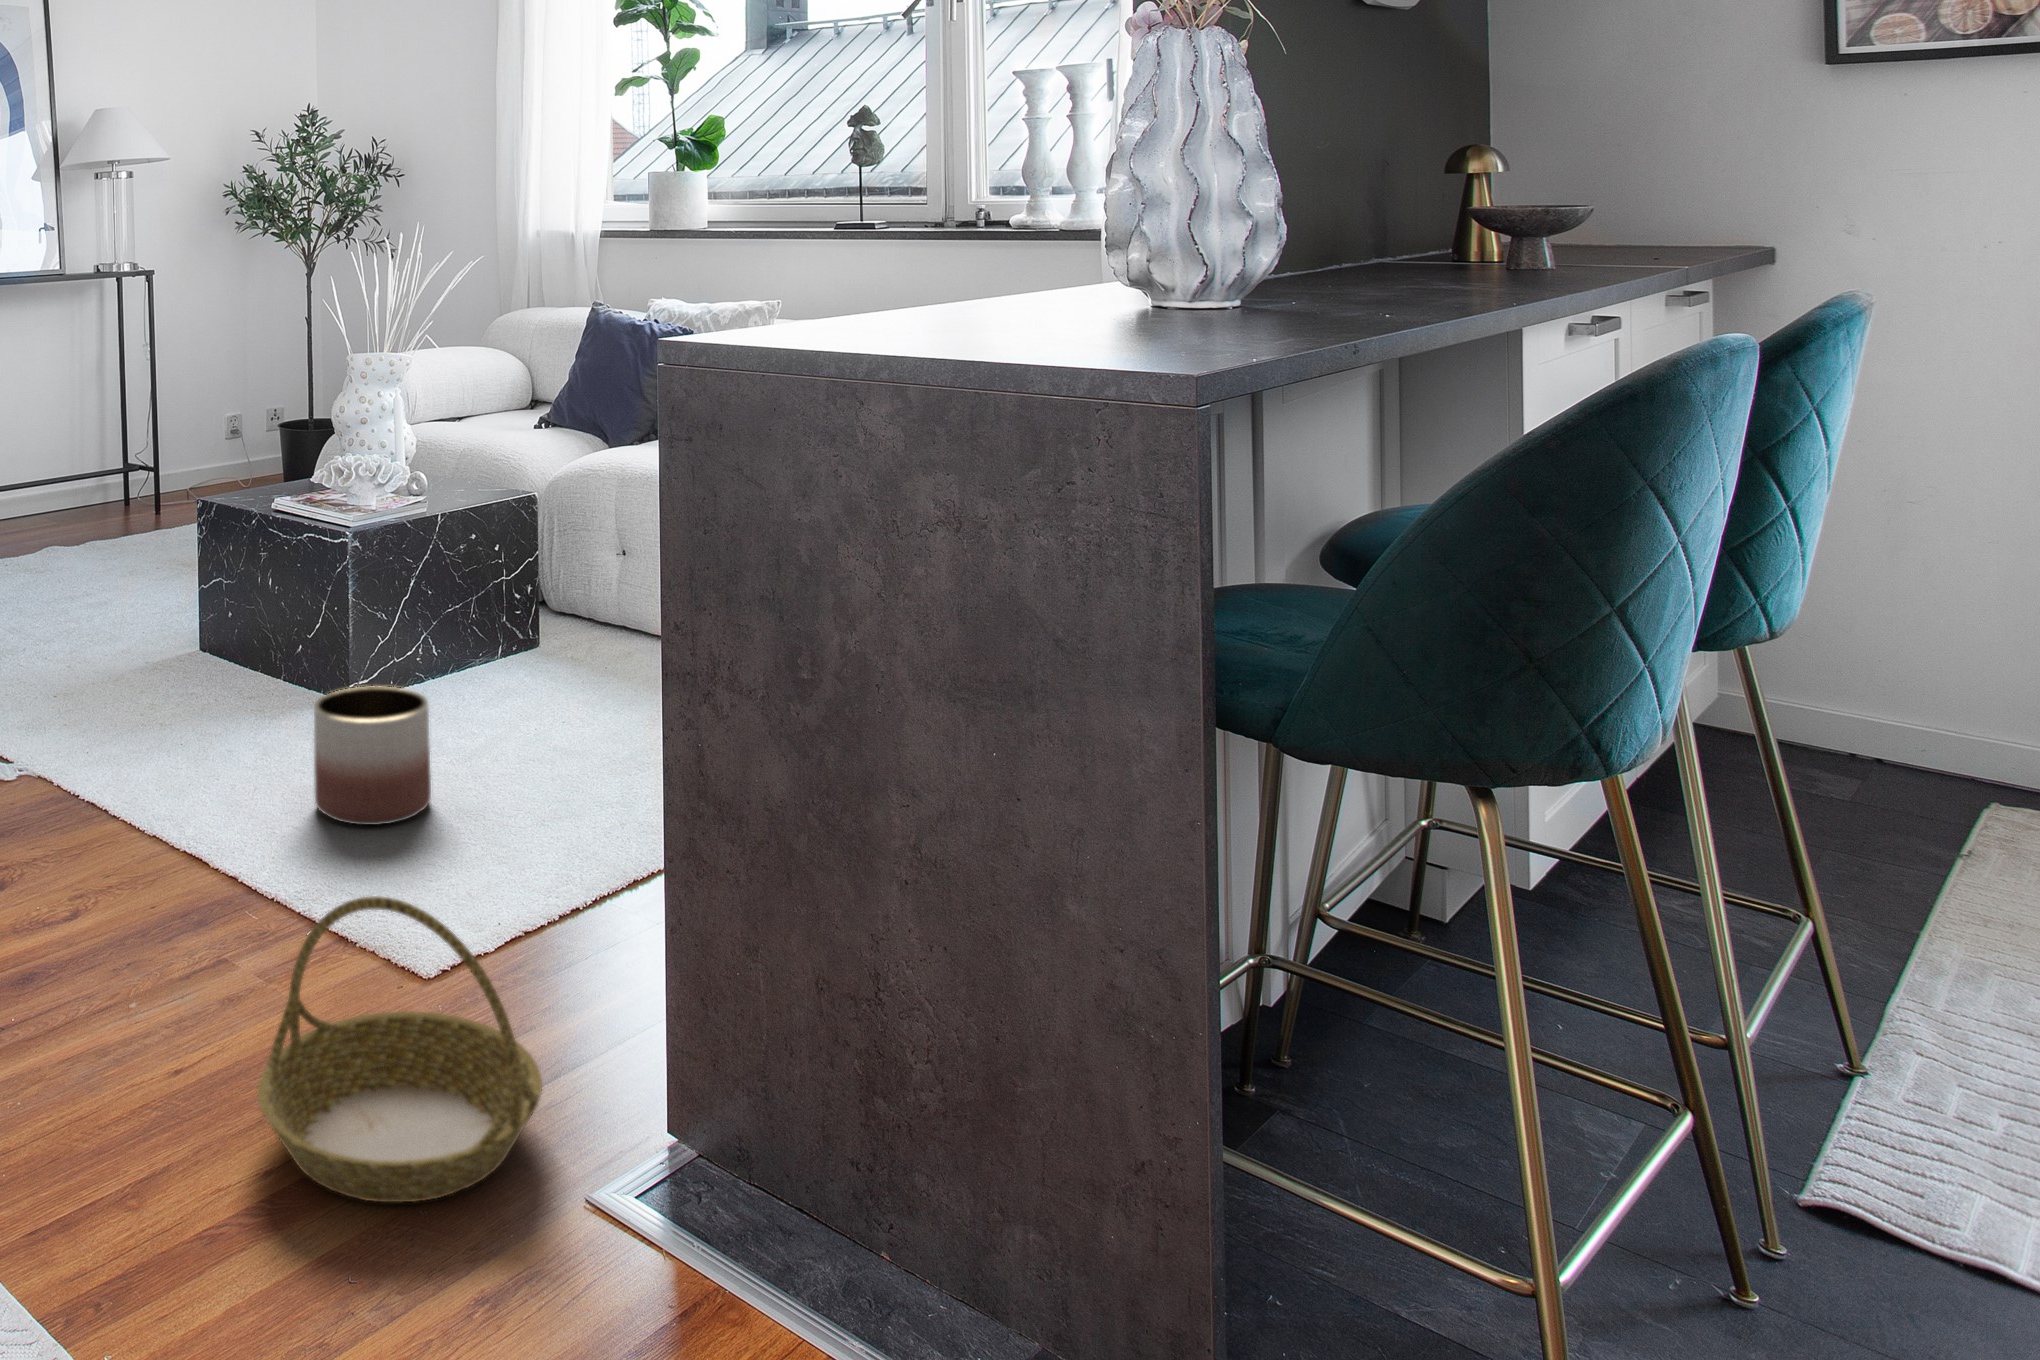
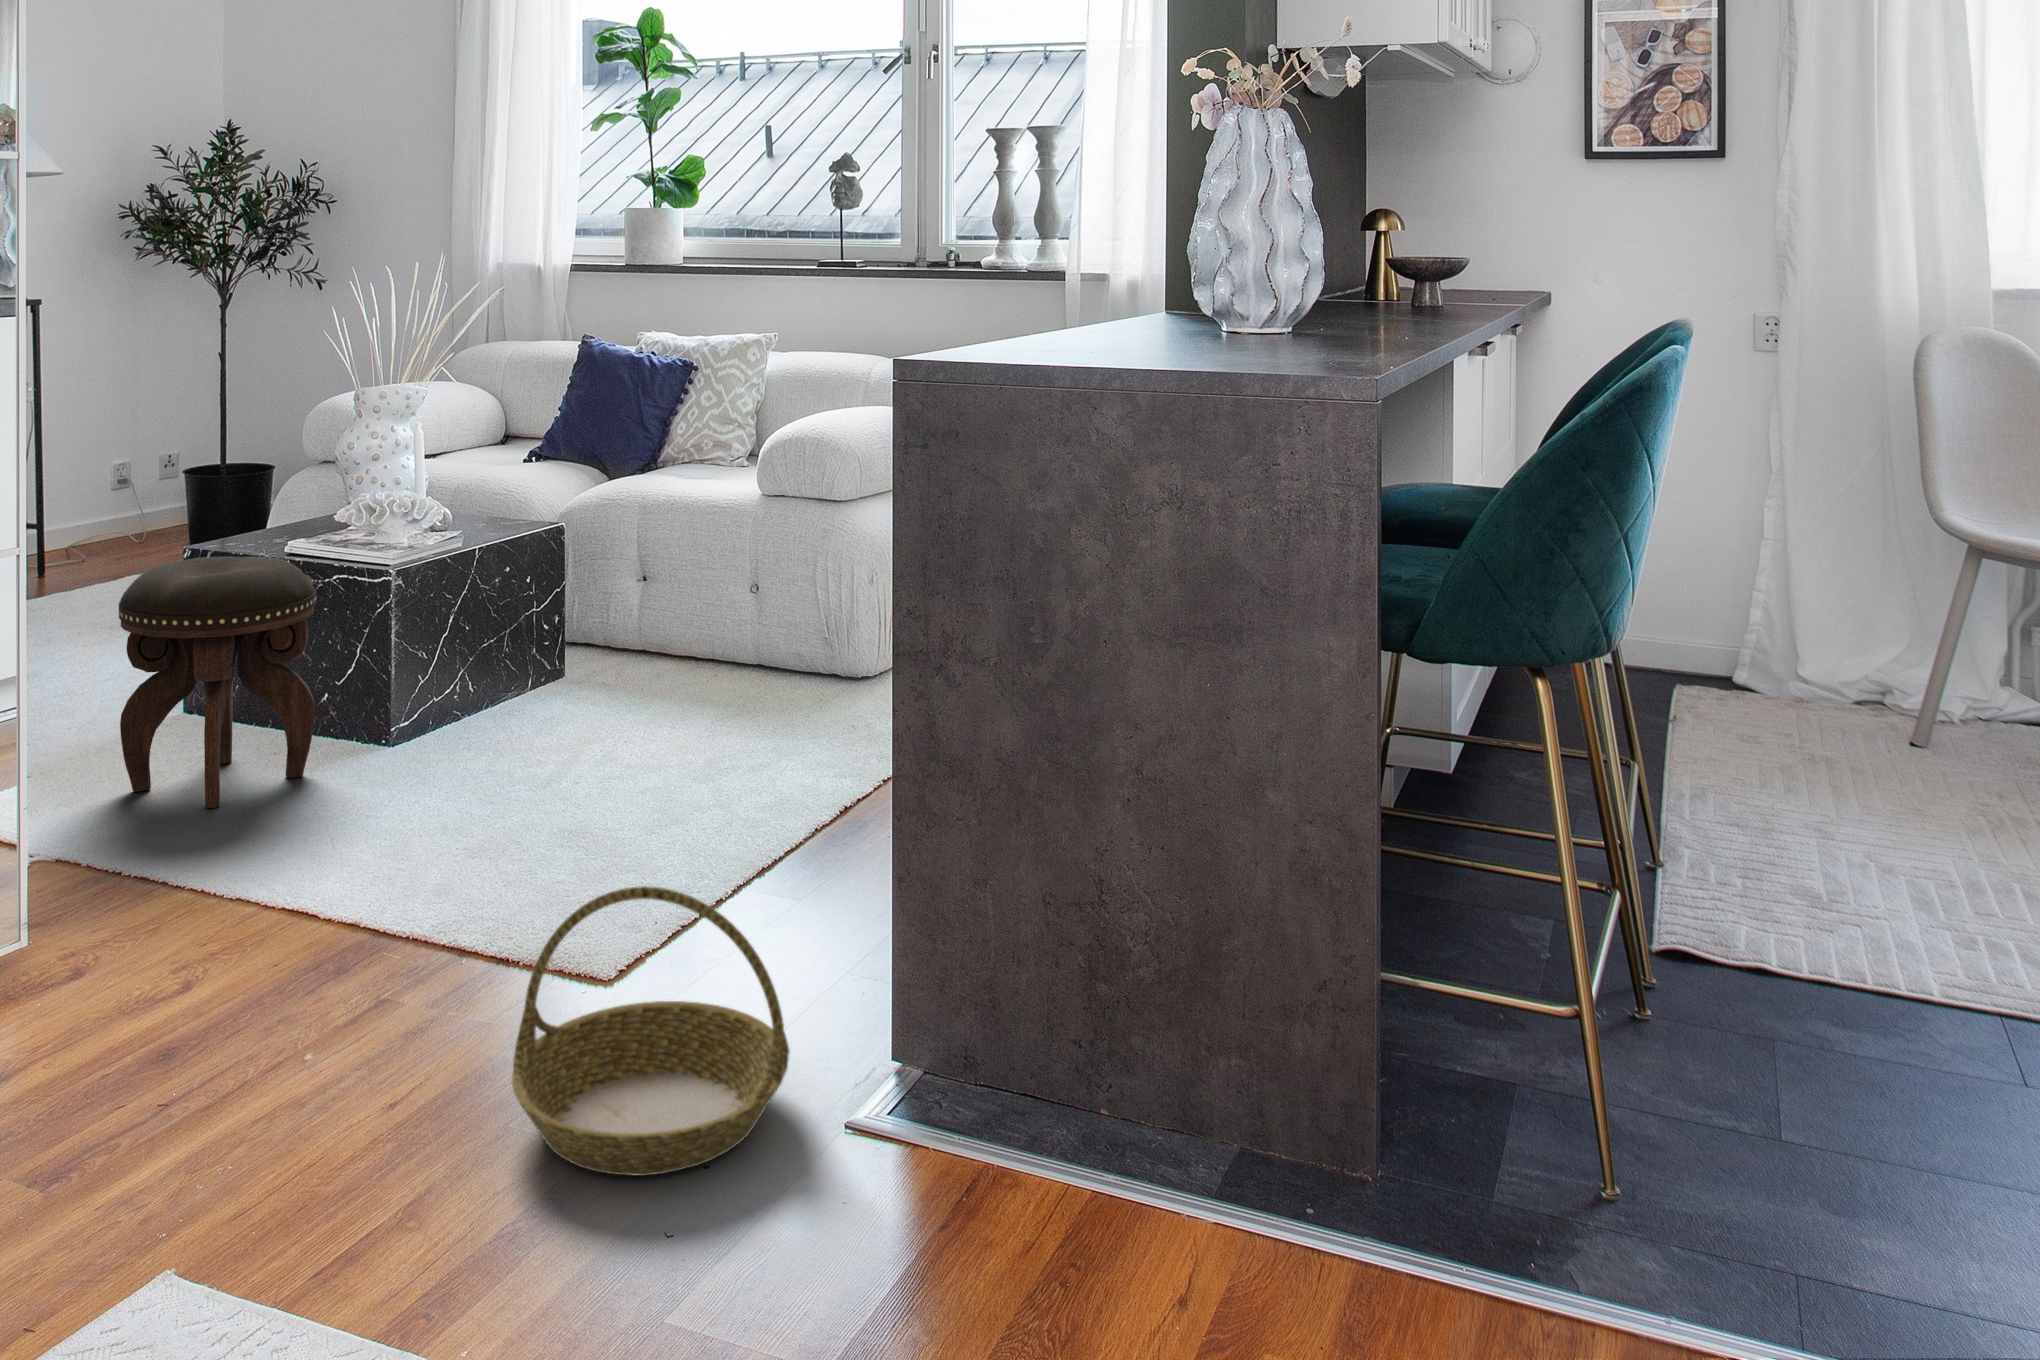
footstool: none [100,515,270,748] -> present [119,557,316,808]
planter: present [314,686,431,825] -> none [407,716,530,856]

